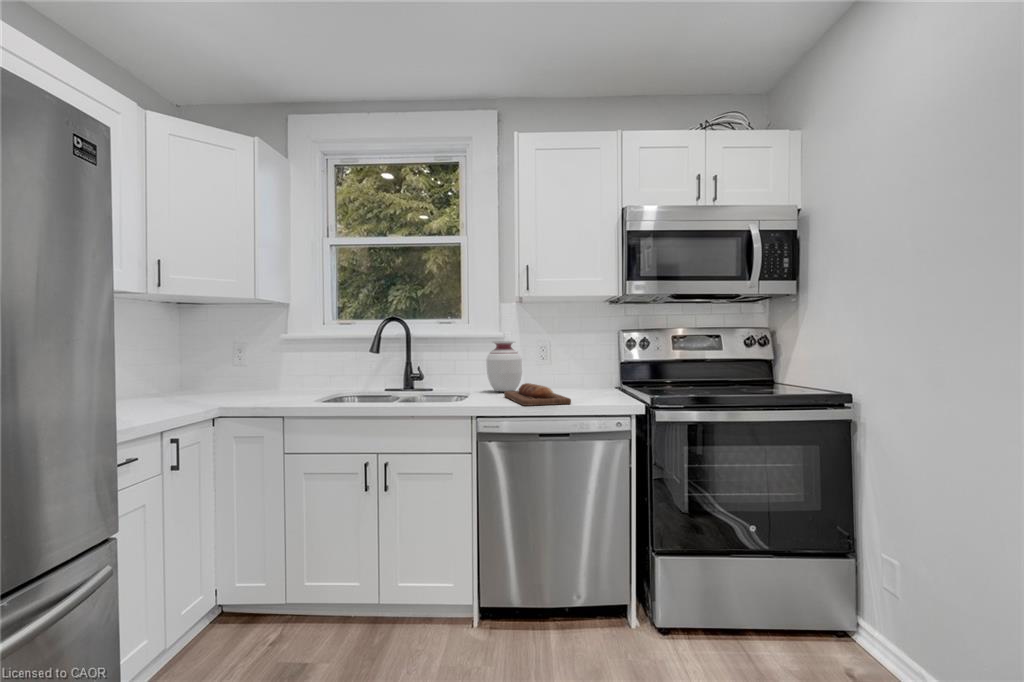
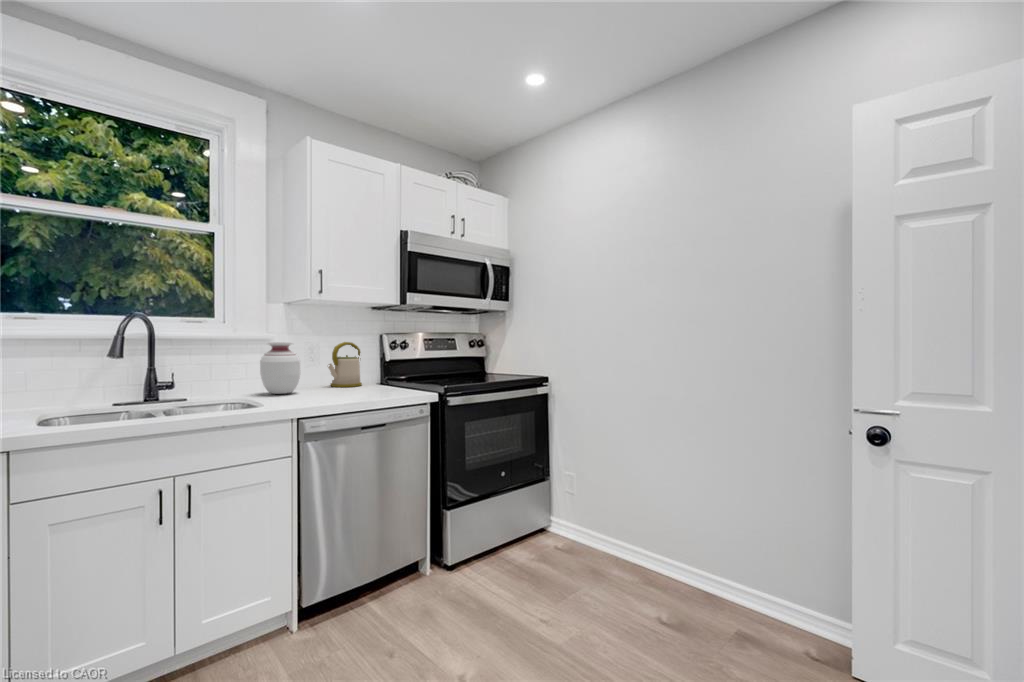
kettle: none [558,341,597,390] -> present [328,342,362,387]
bread loaf: present [504,383,571,406] -> none [298,384,382,405]

